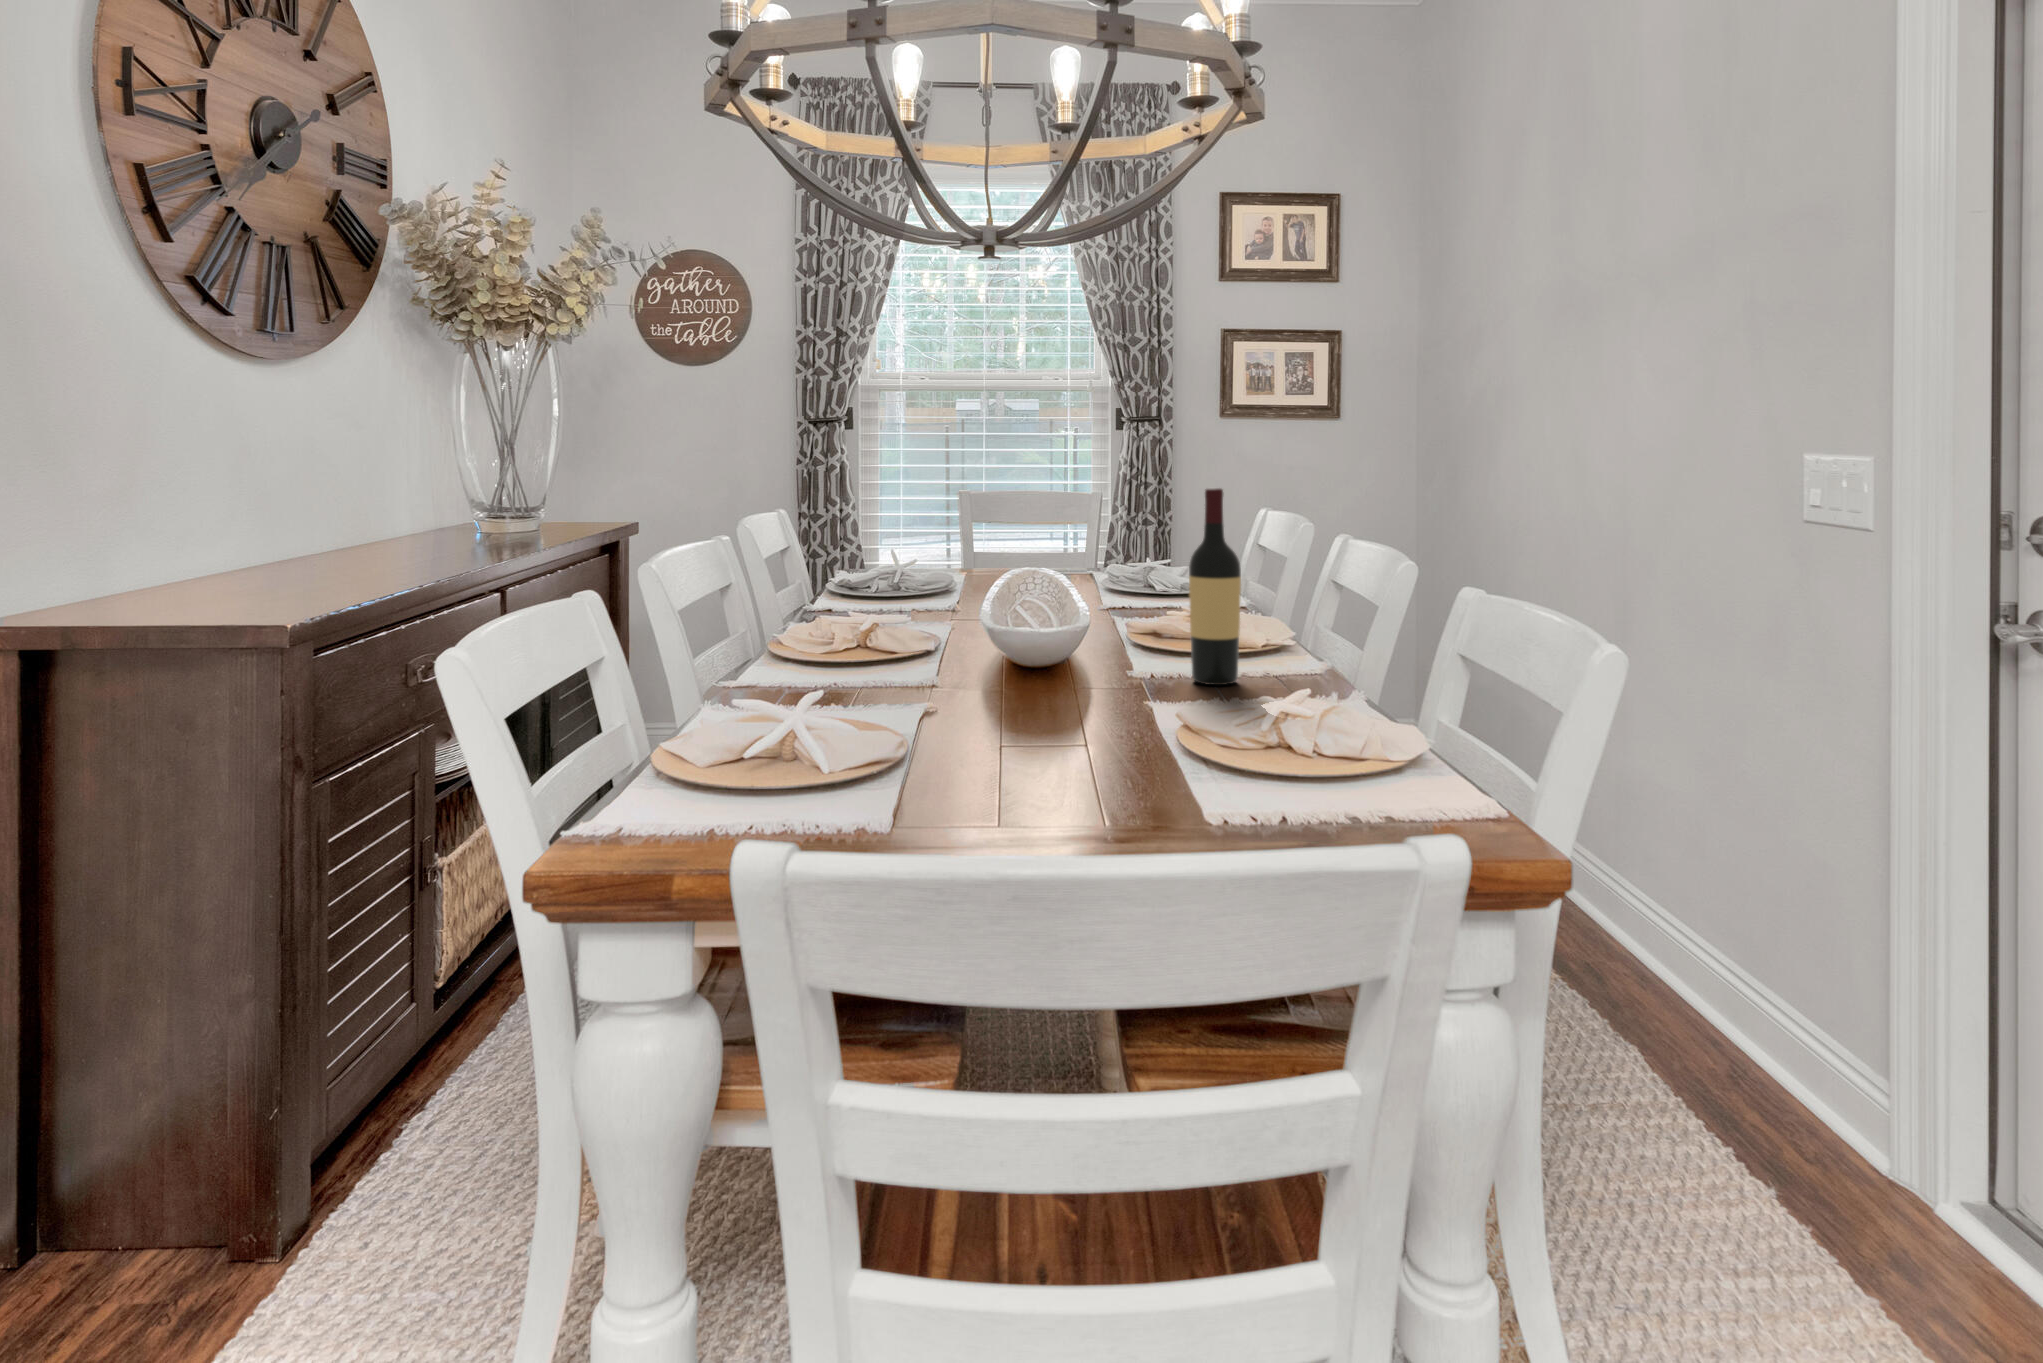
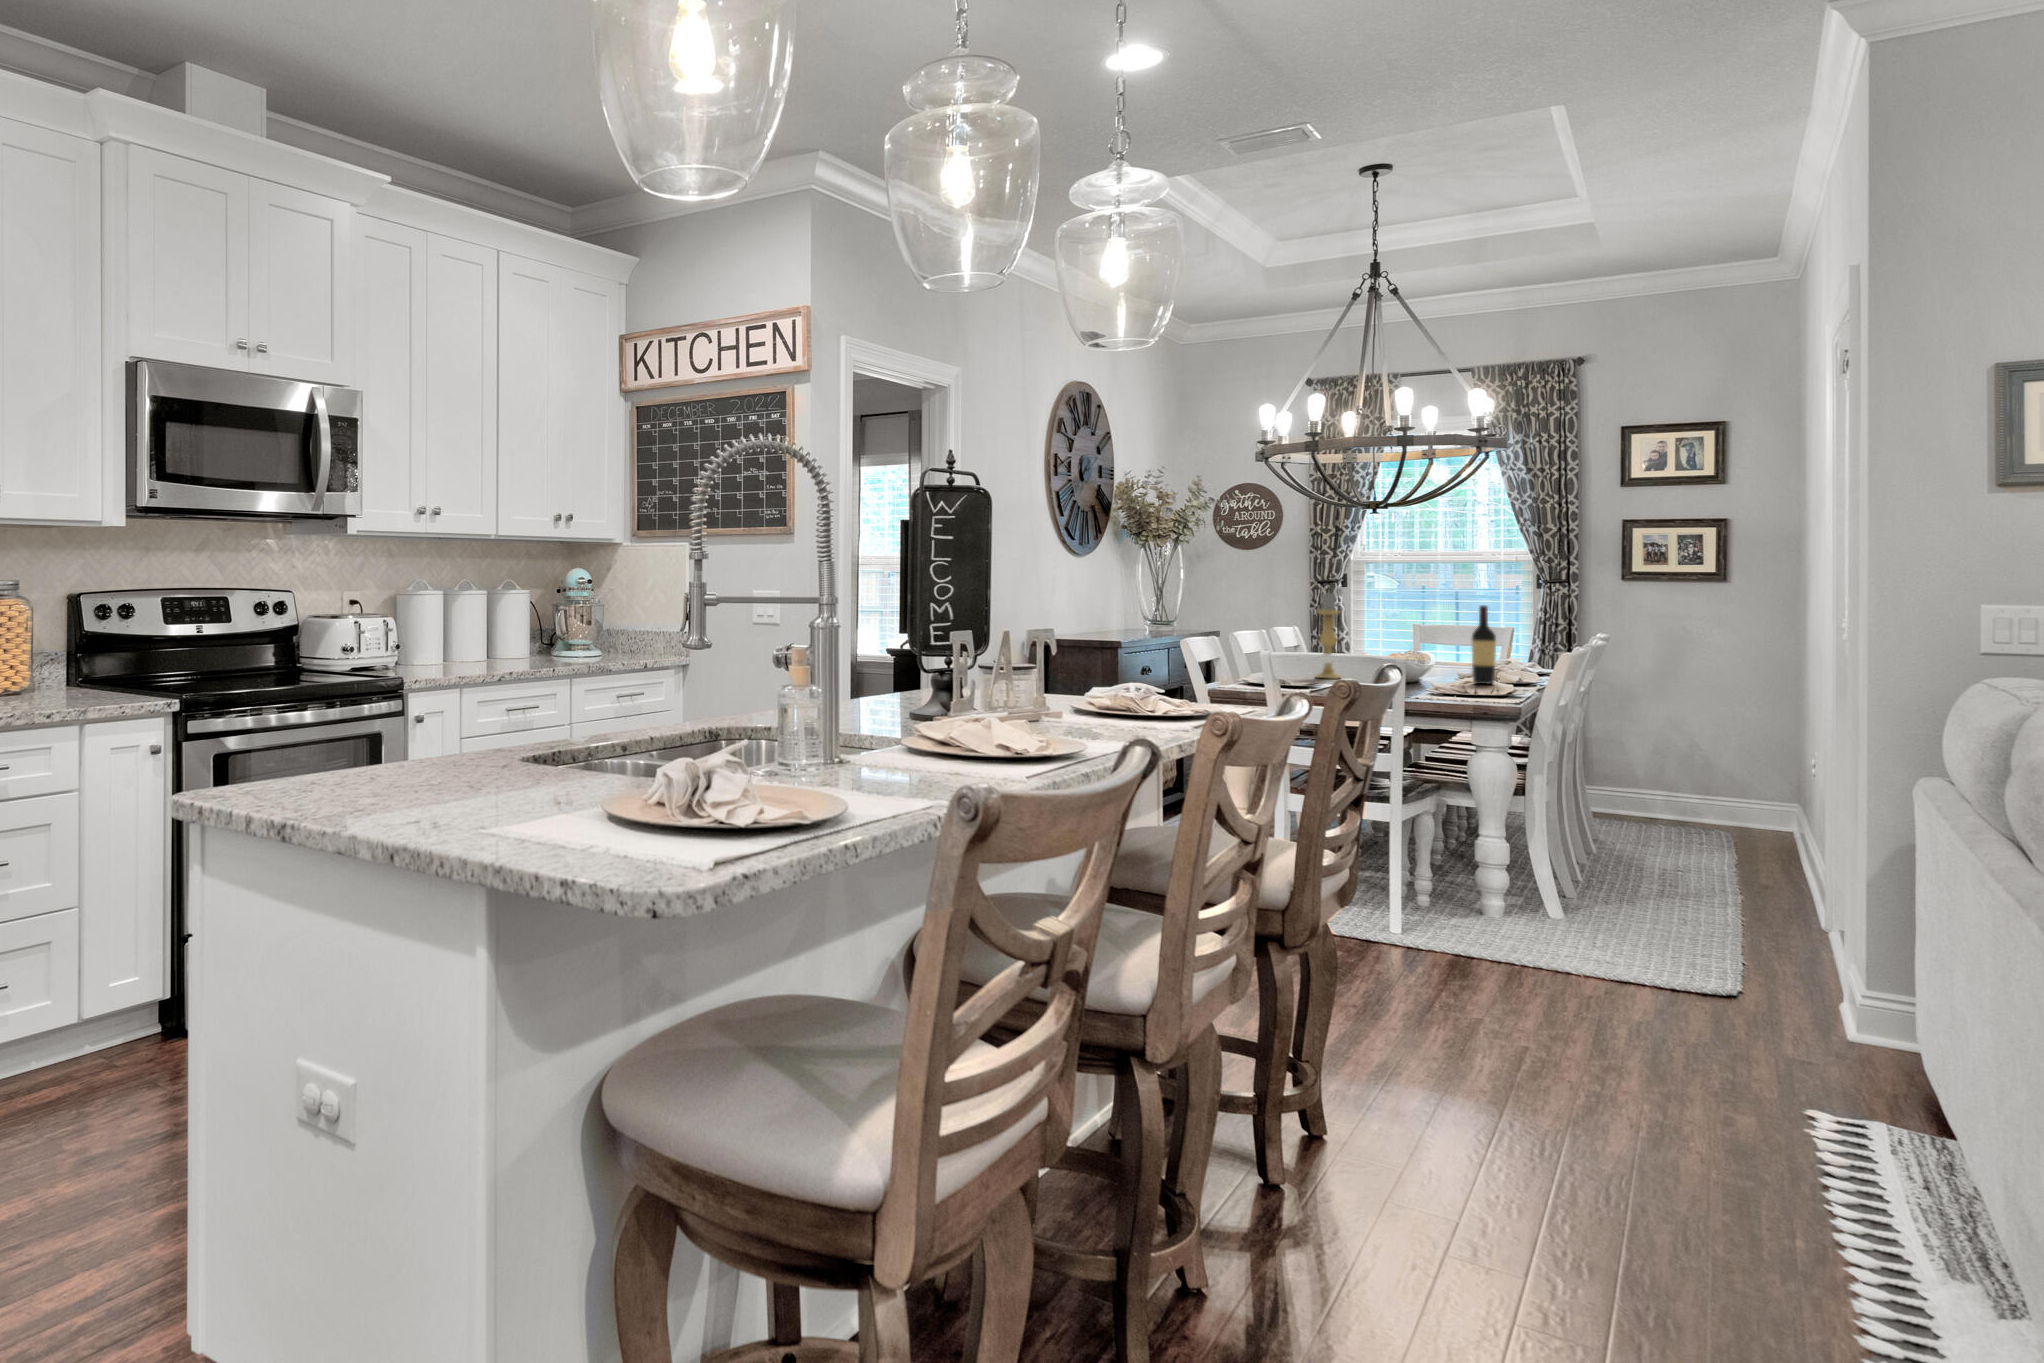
candle holder: none [836,456,899,689] -> present [1316,593,1340,679]

